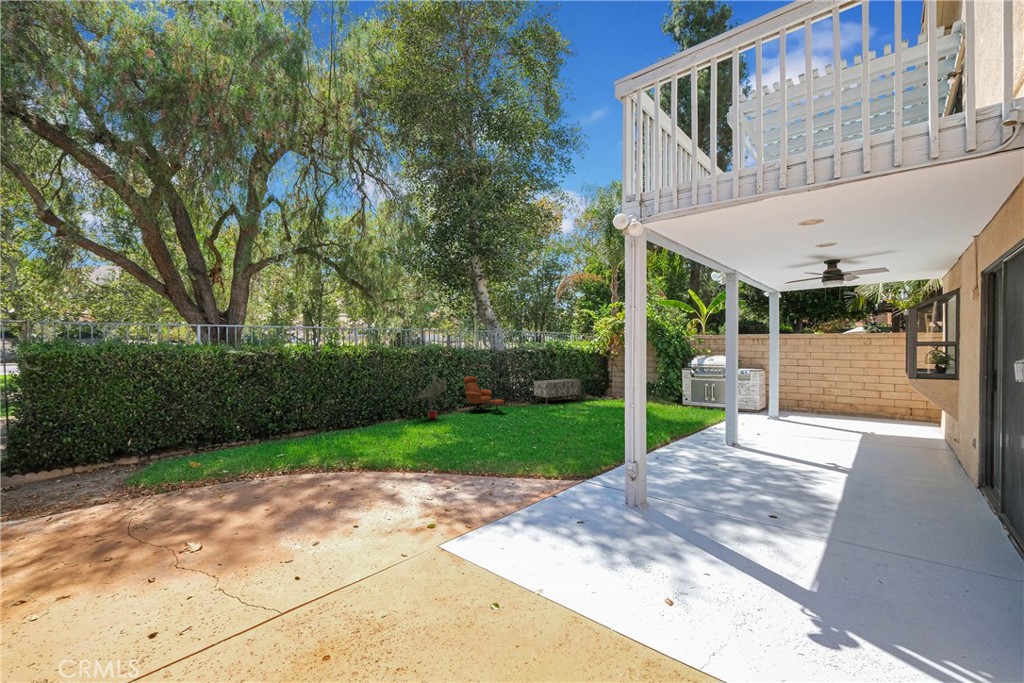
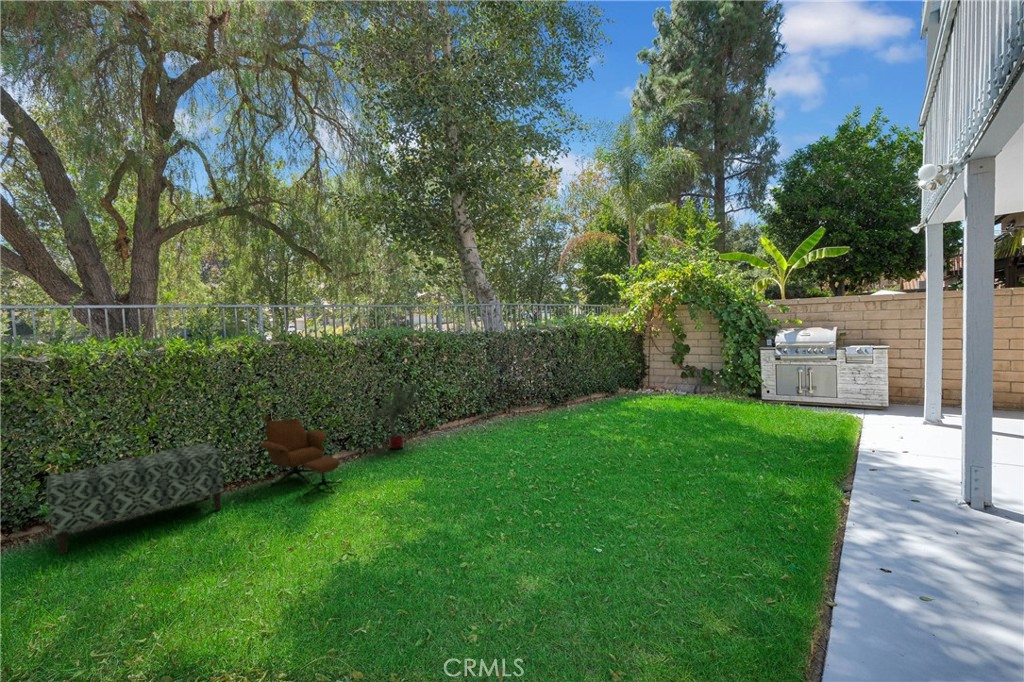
lounge chair: present [464,376,504,413] -> present [261,415,342,495]
bench: present [534,379,580,404] -> present [46,443,223,554]

